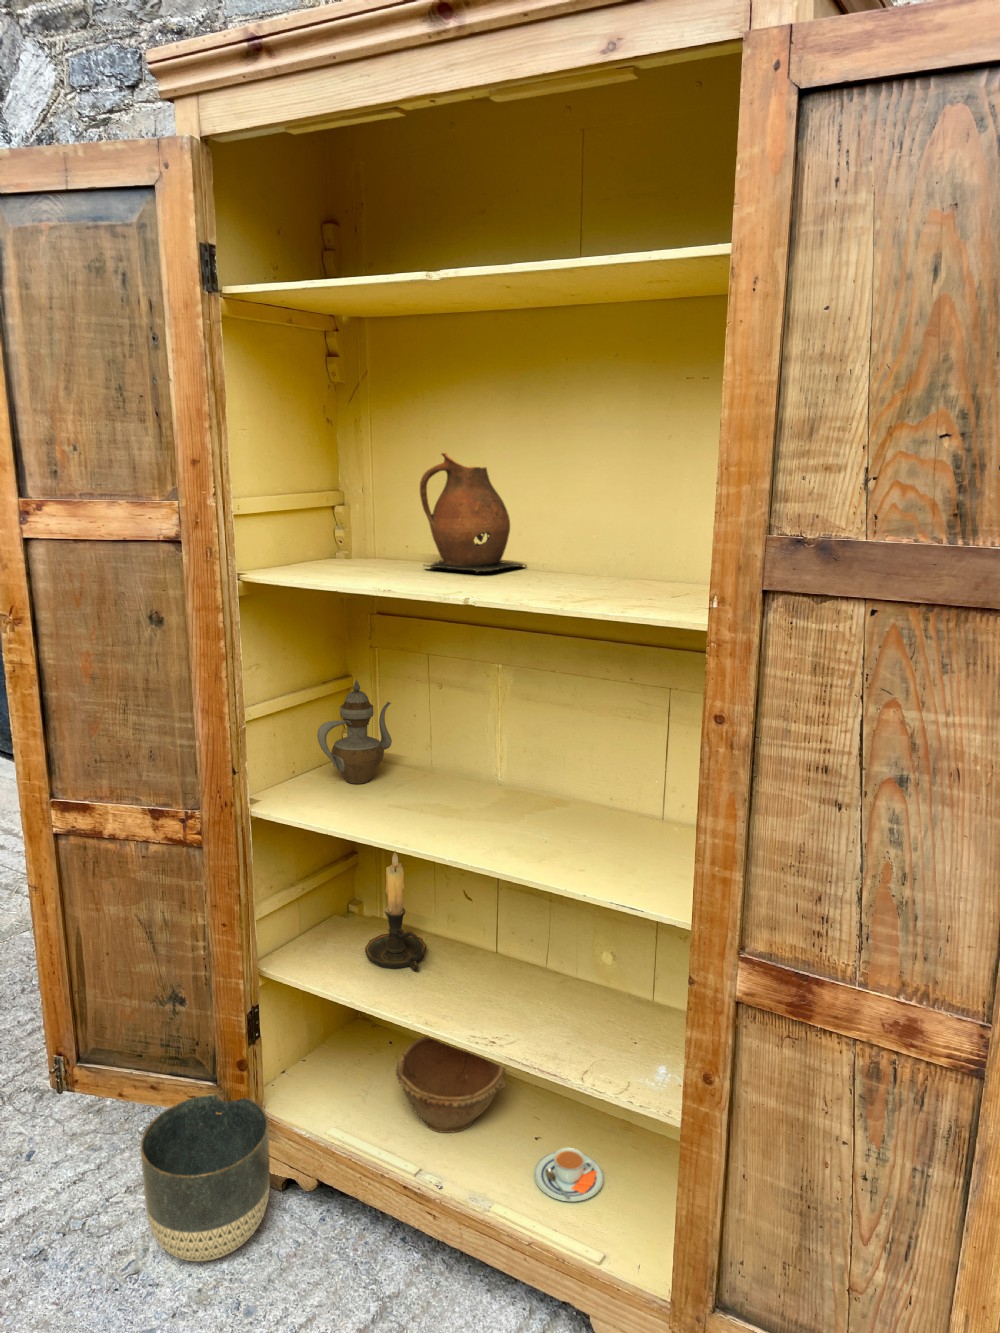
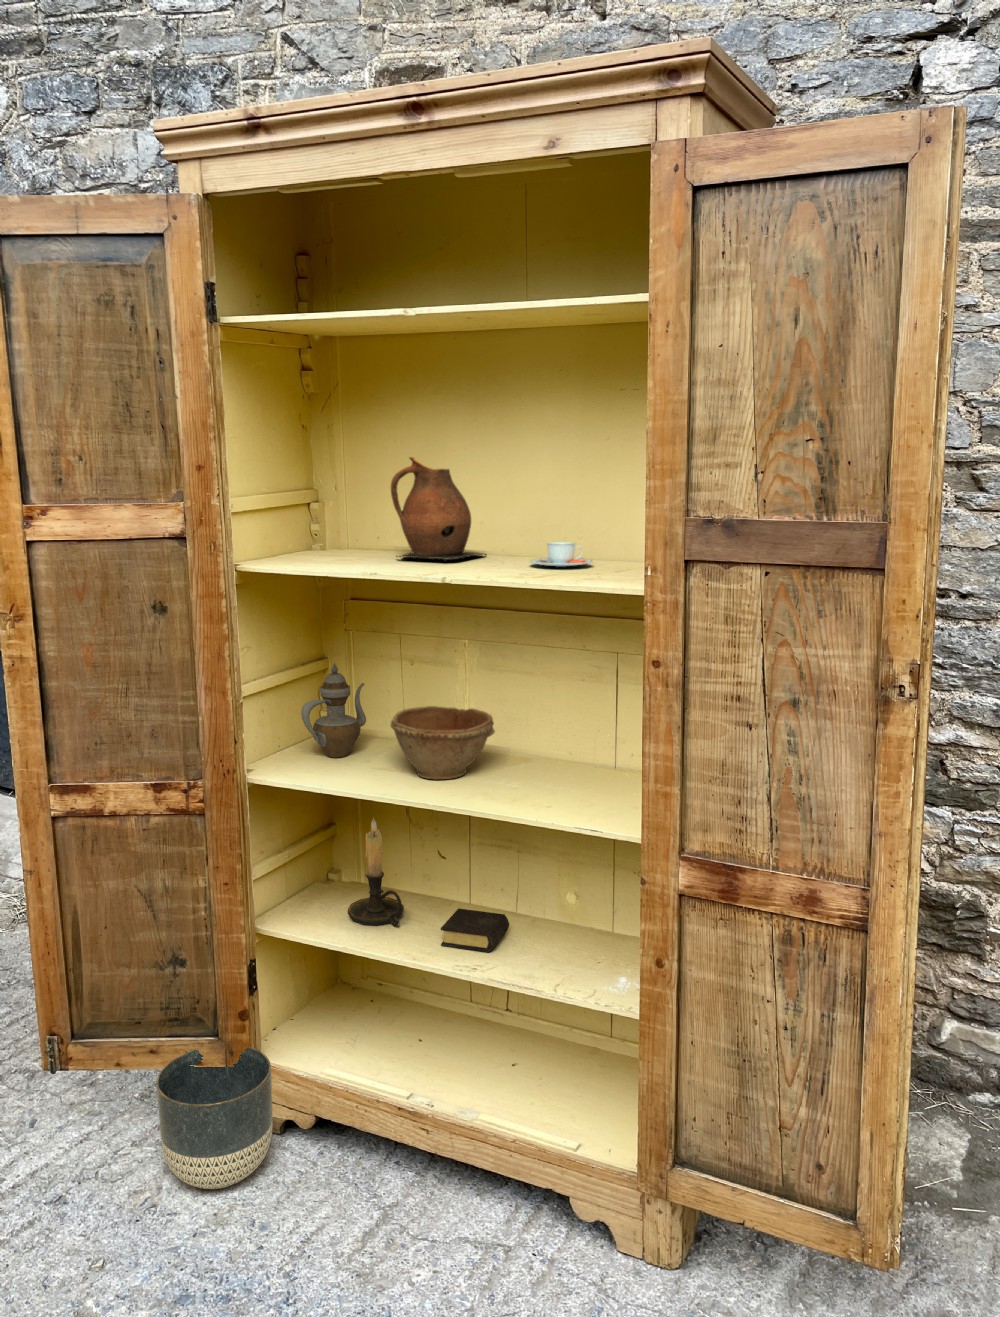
book: none [462,955,539,1013] -> present [441,908,509,953]
bowl: present [396,1036,506,1133] -> present [391,706,495,779]
teacup: present [534,1148,603,1201] -> present [530,542,593,567]

